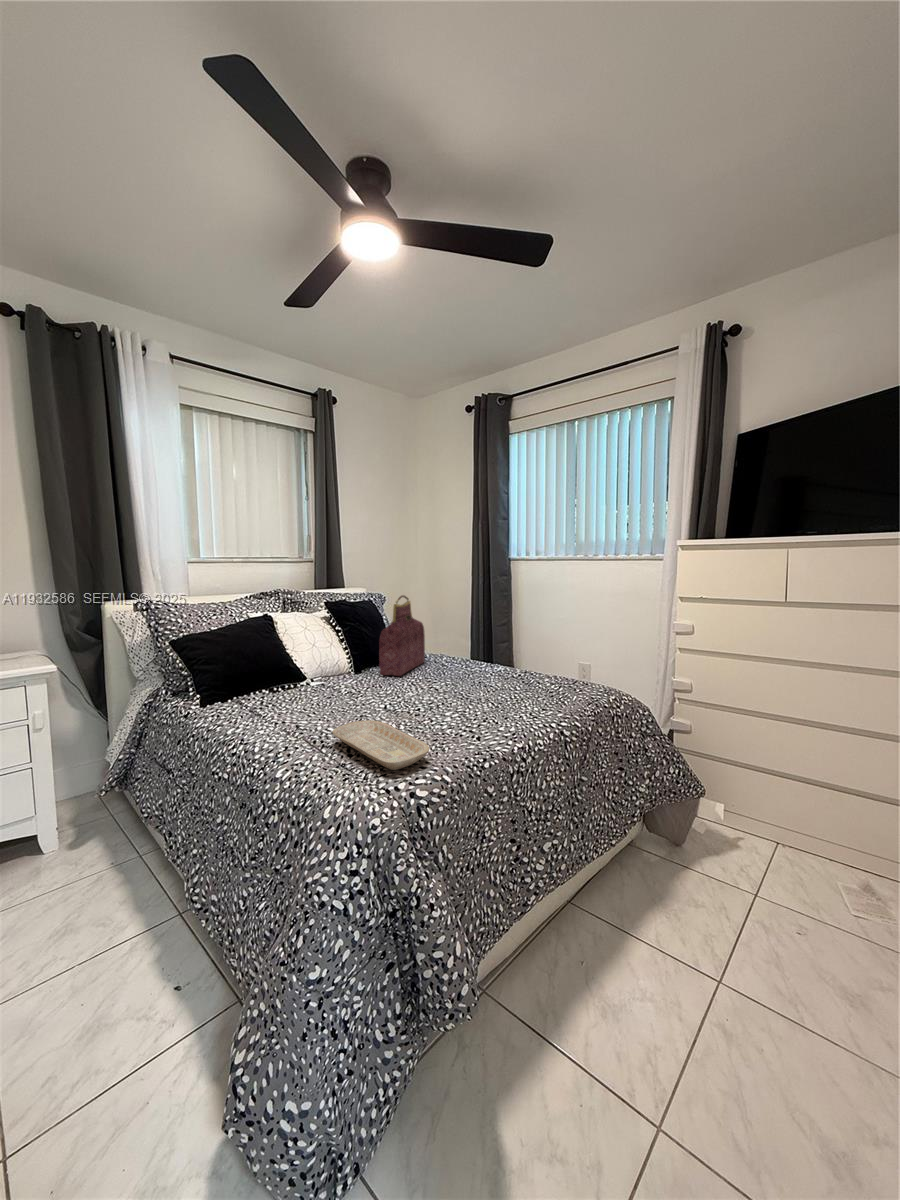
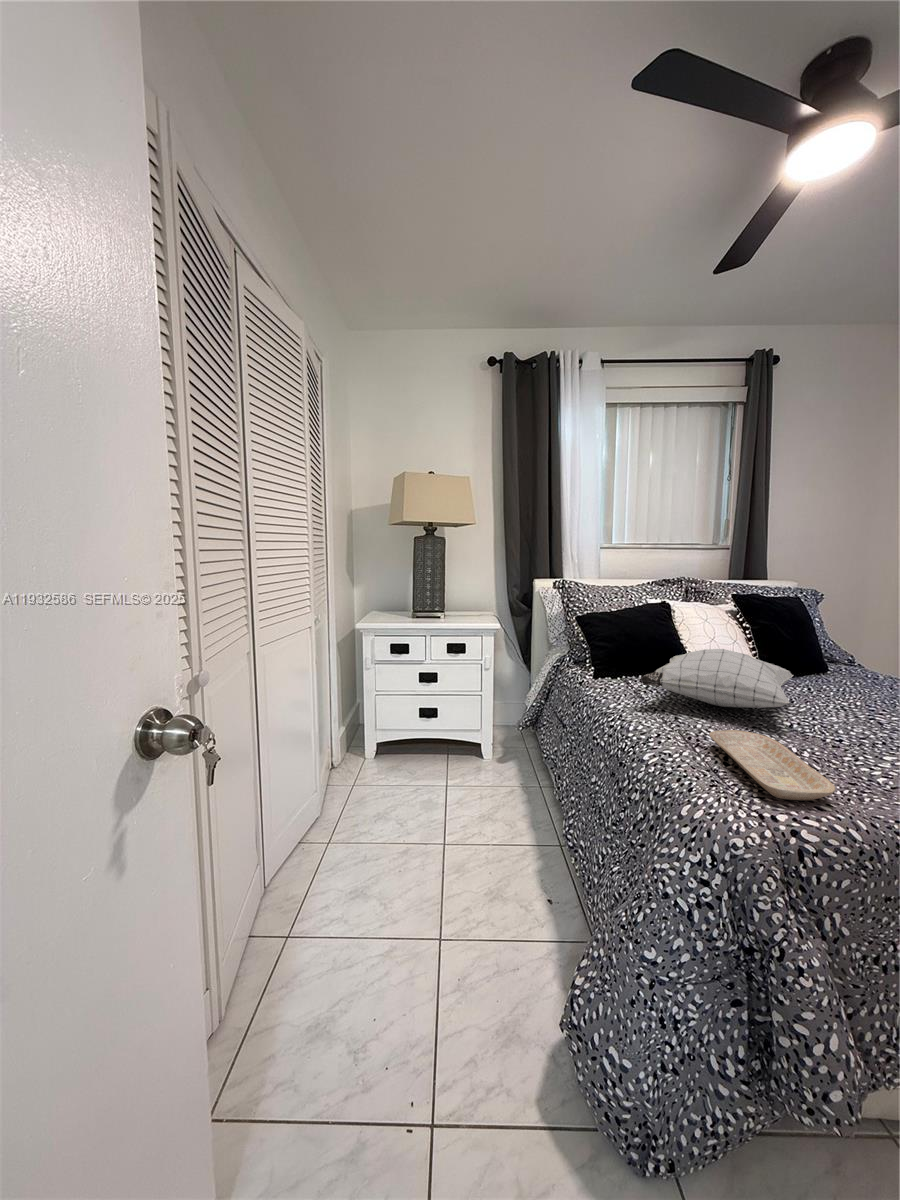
handbag: present [379,595,425,676] -> none [795,594,878,695]
pillow: none [257,652,385,704] -> present [639,649,793,708]

